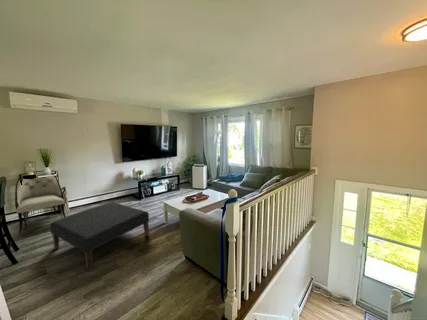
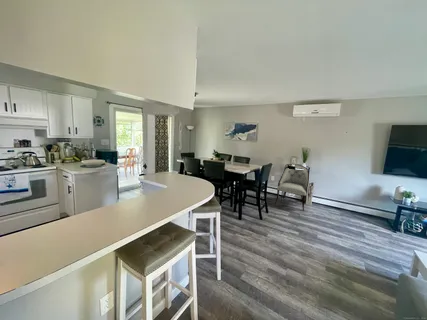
ottoman: present [50,202,149,271] -> none [281,205,370,274]

